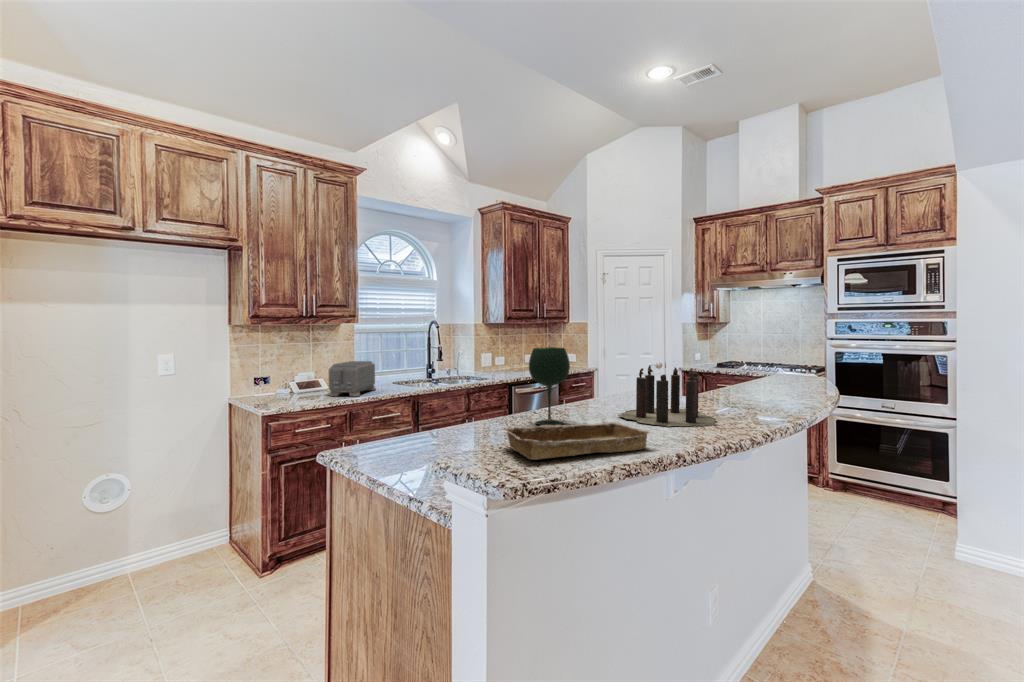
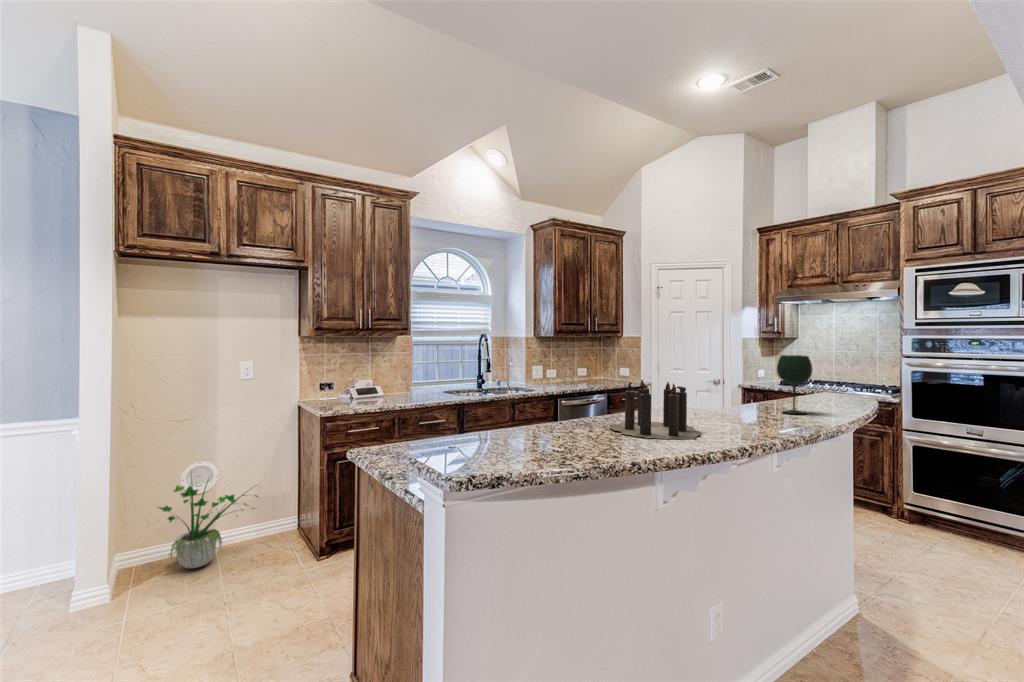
wine glass: present [529,347,570,425] -> present [777,355,812,414]
toaster: present [329,361,376,396] -> none [380,371,425,404]
tray: present [502,422,651,460] -> none [475,431,609,460]
potted plant: none [61,475,199,595] -> present [158,484,257,568]

